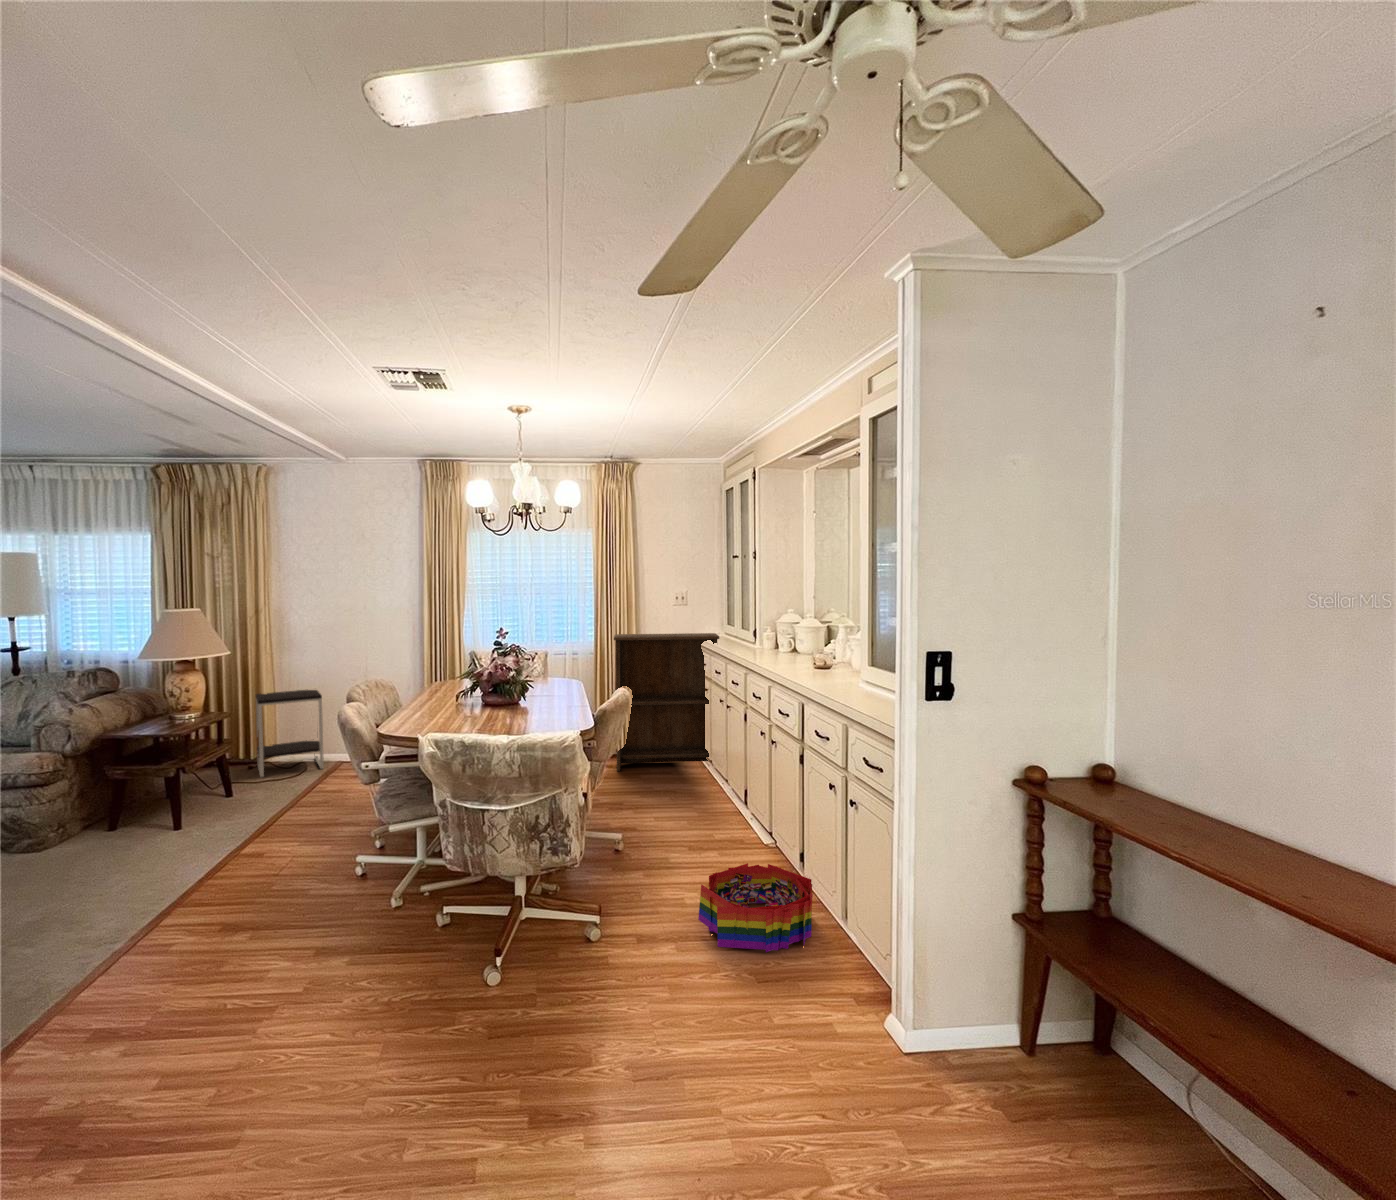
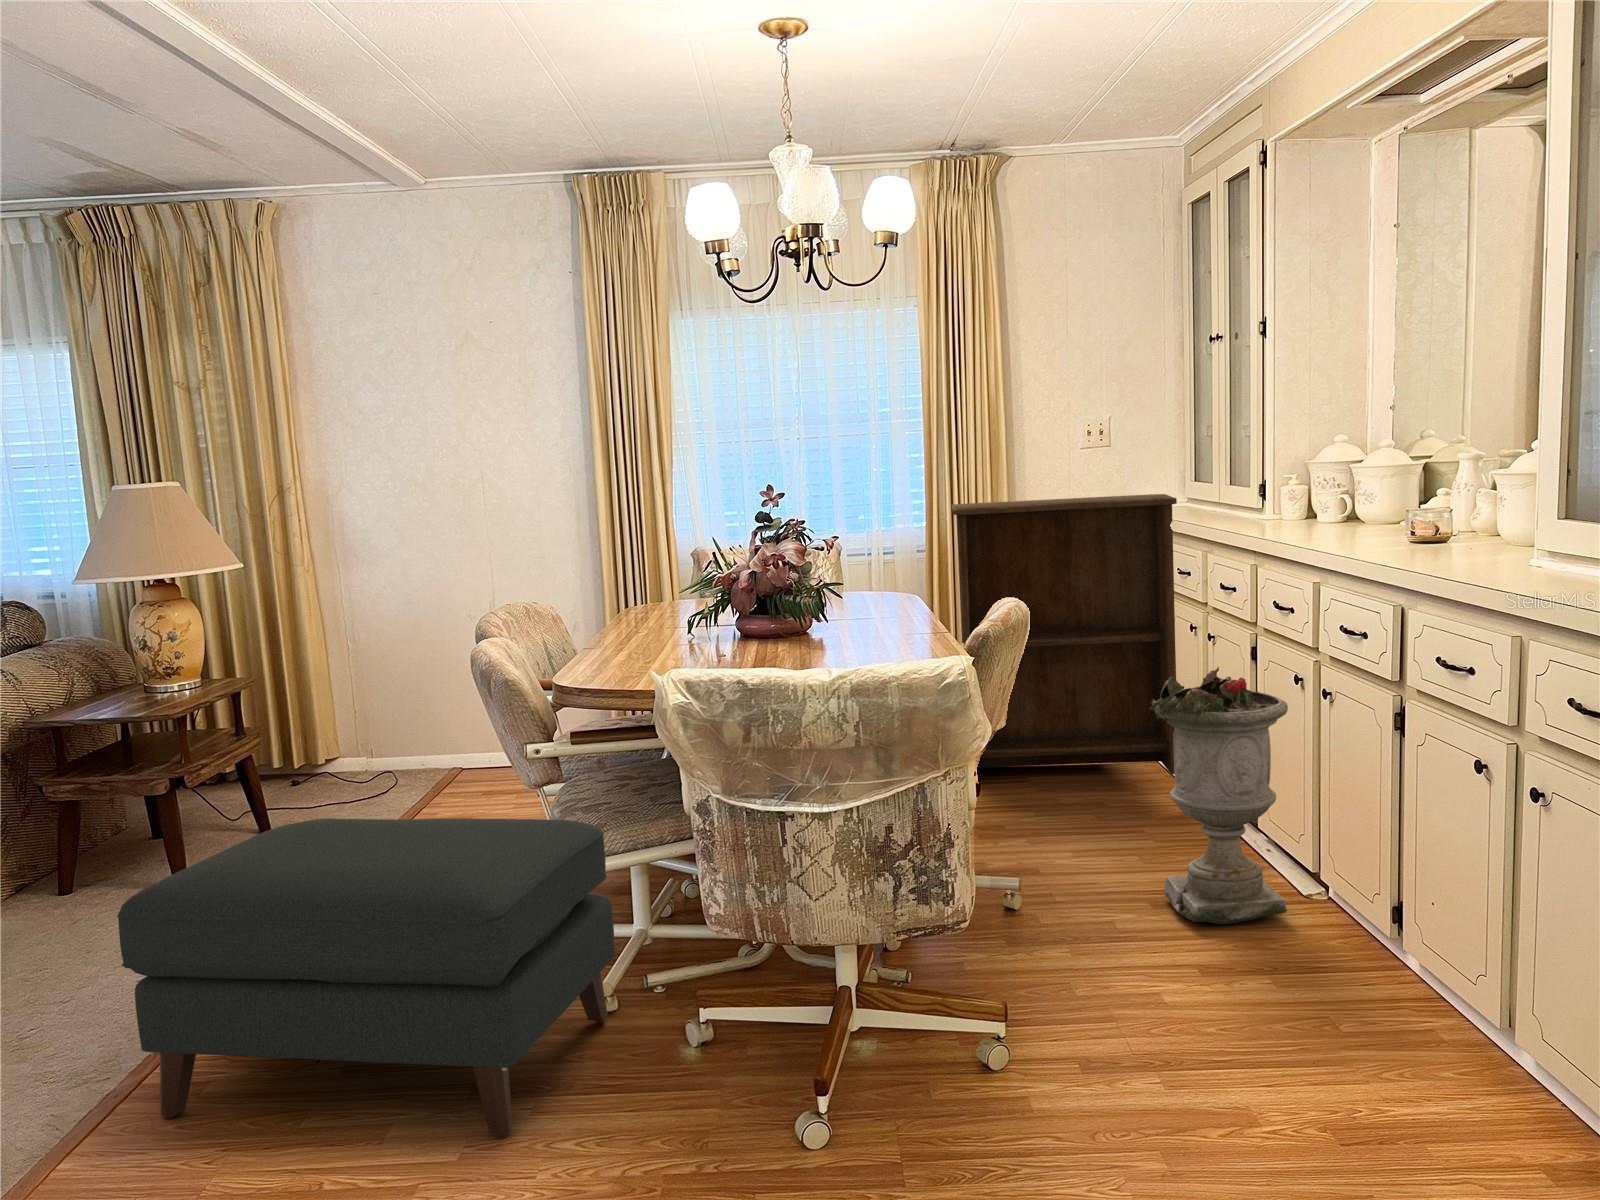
side table: present [256,690,324,777] -> none [274,634,406,799]
planter: none [692,723,756,852] -> present [1149,667,1288,924]
ottoman: none [91,804,401,991] -> present [117,818,615,1138]
storage bin: present [698,863,813,952] -> none [1200,936,1443,1098]

